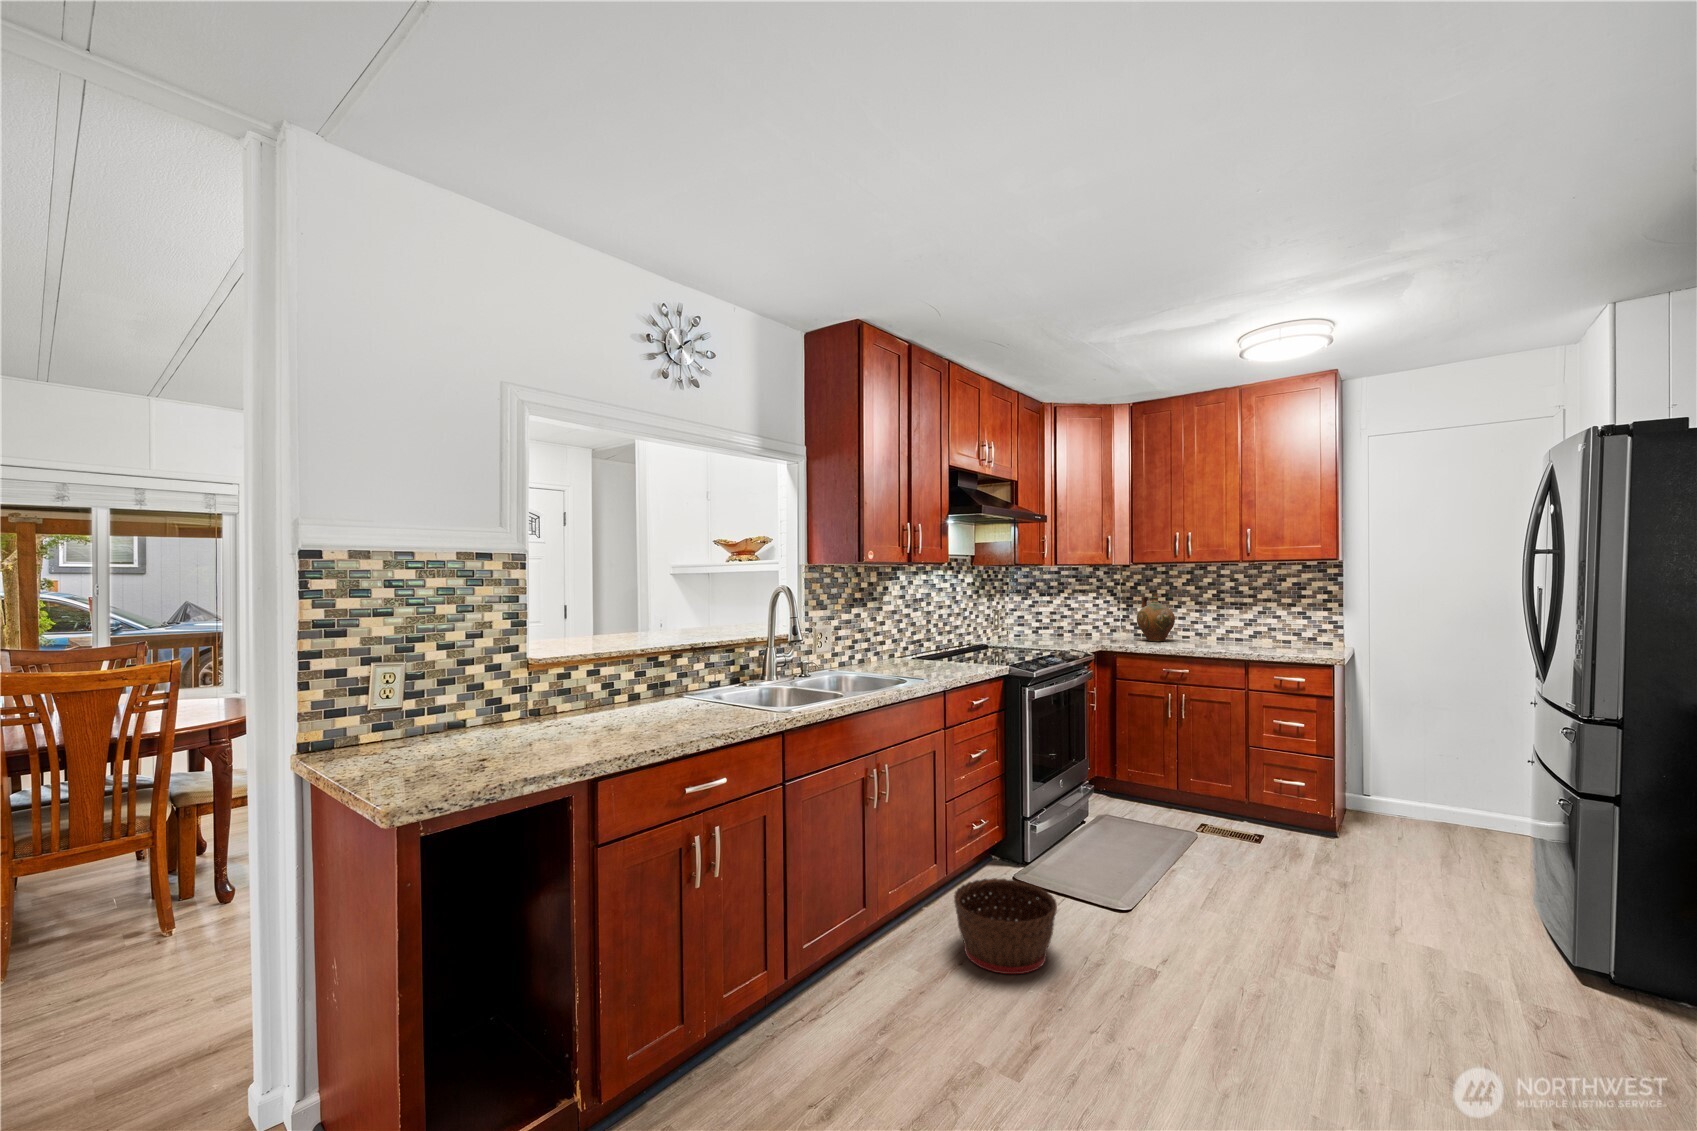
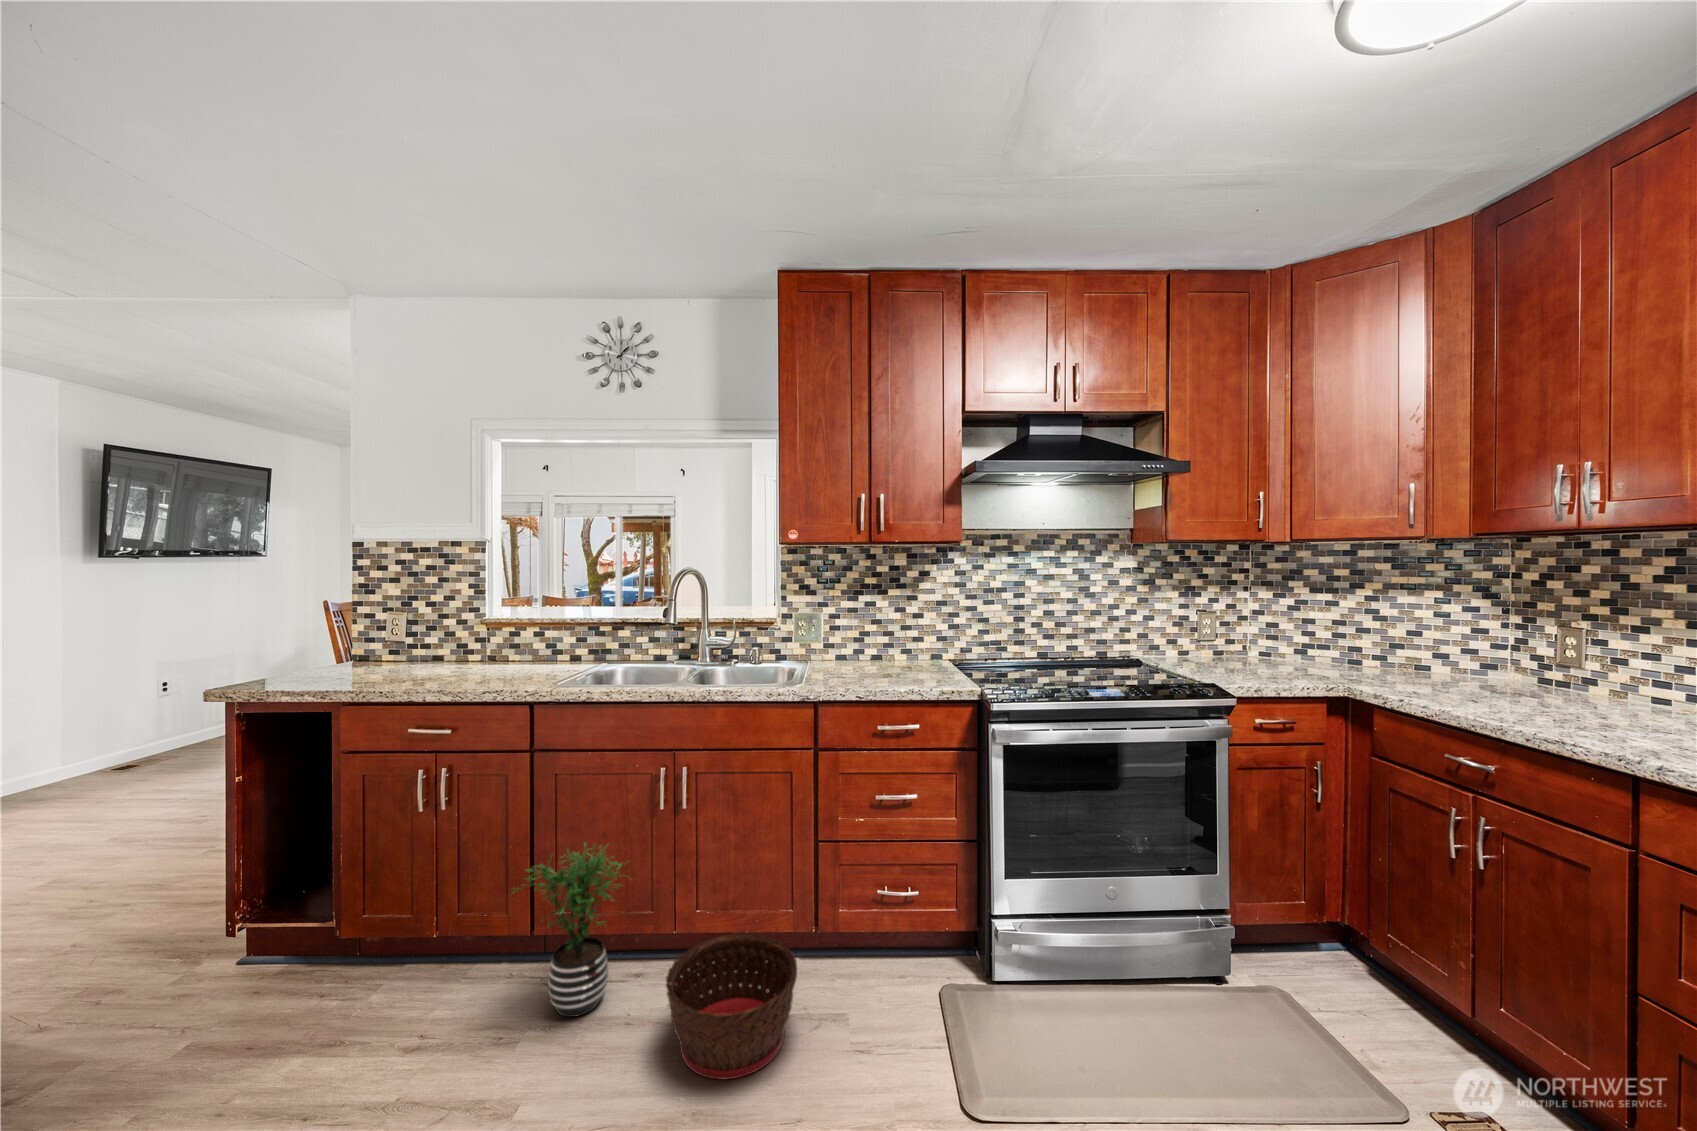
ceramic jug: present [1137,593,1175,642] -> none [1515,596,1617,698]
potted plant: none [832,850,938,1014] -> present [516,844,622,1017]

